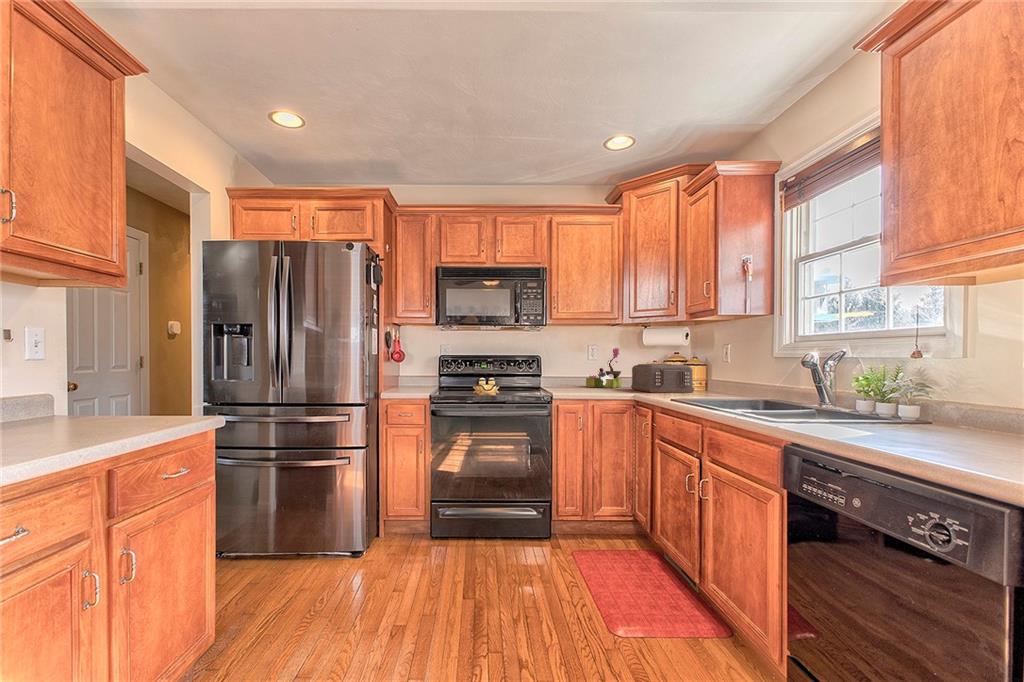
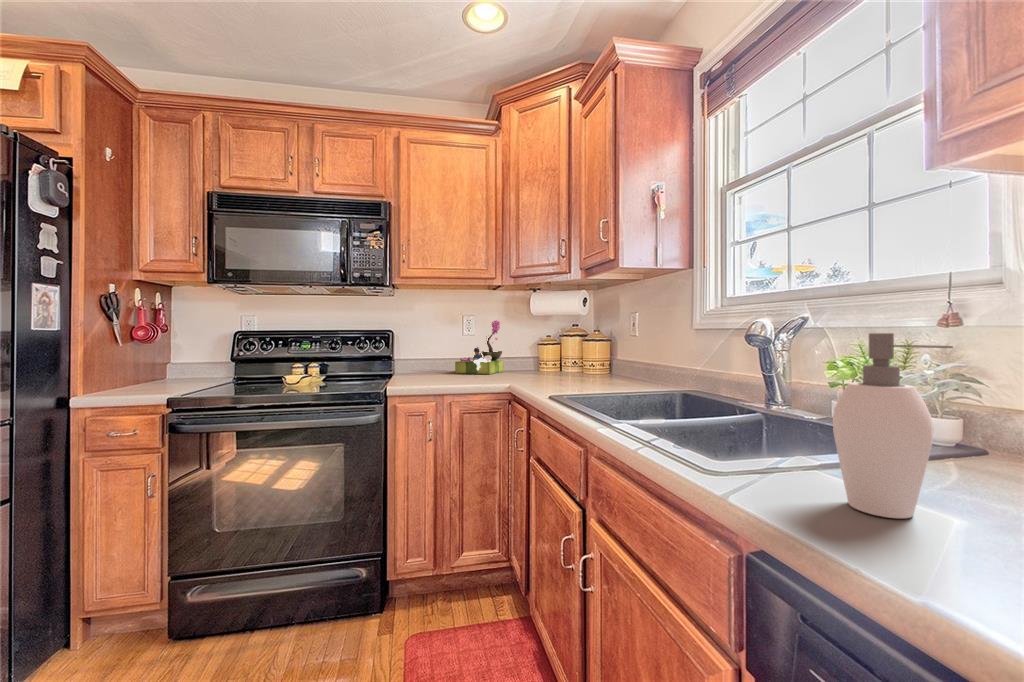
soap dispenser: none [826,361,866,436] -> present [832,333,953,518]
toaster: present [631,364,694,393] -> none [511,341,590,381]

